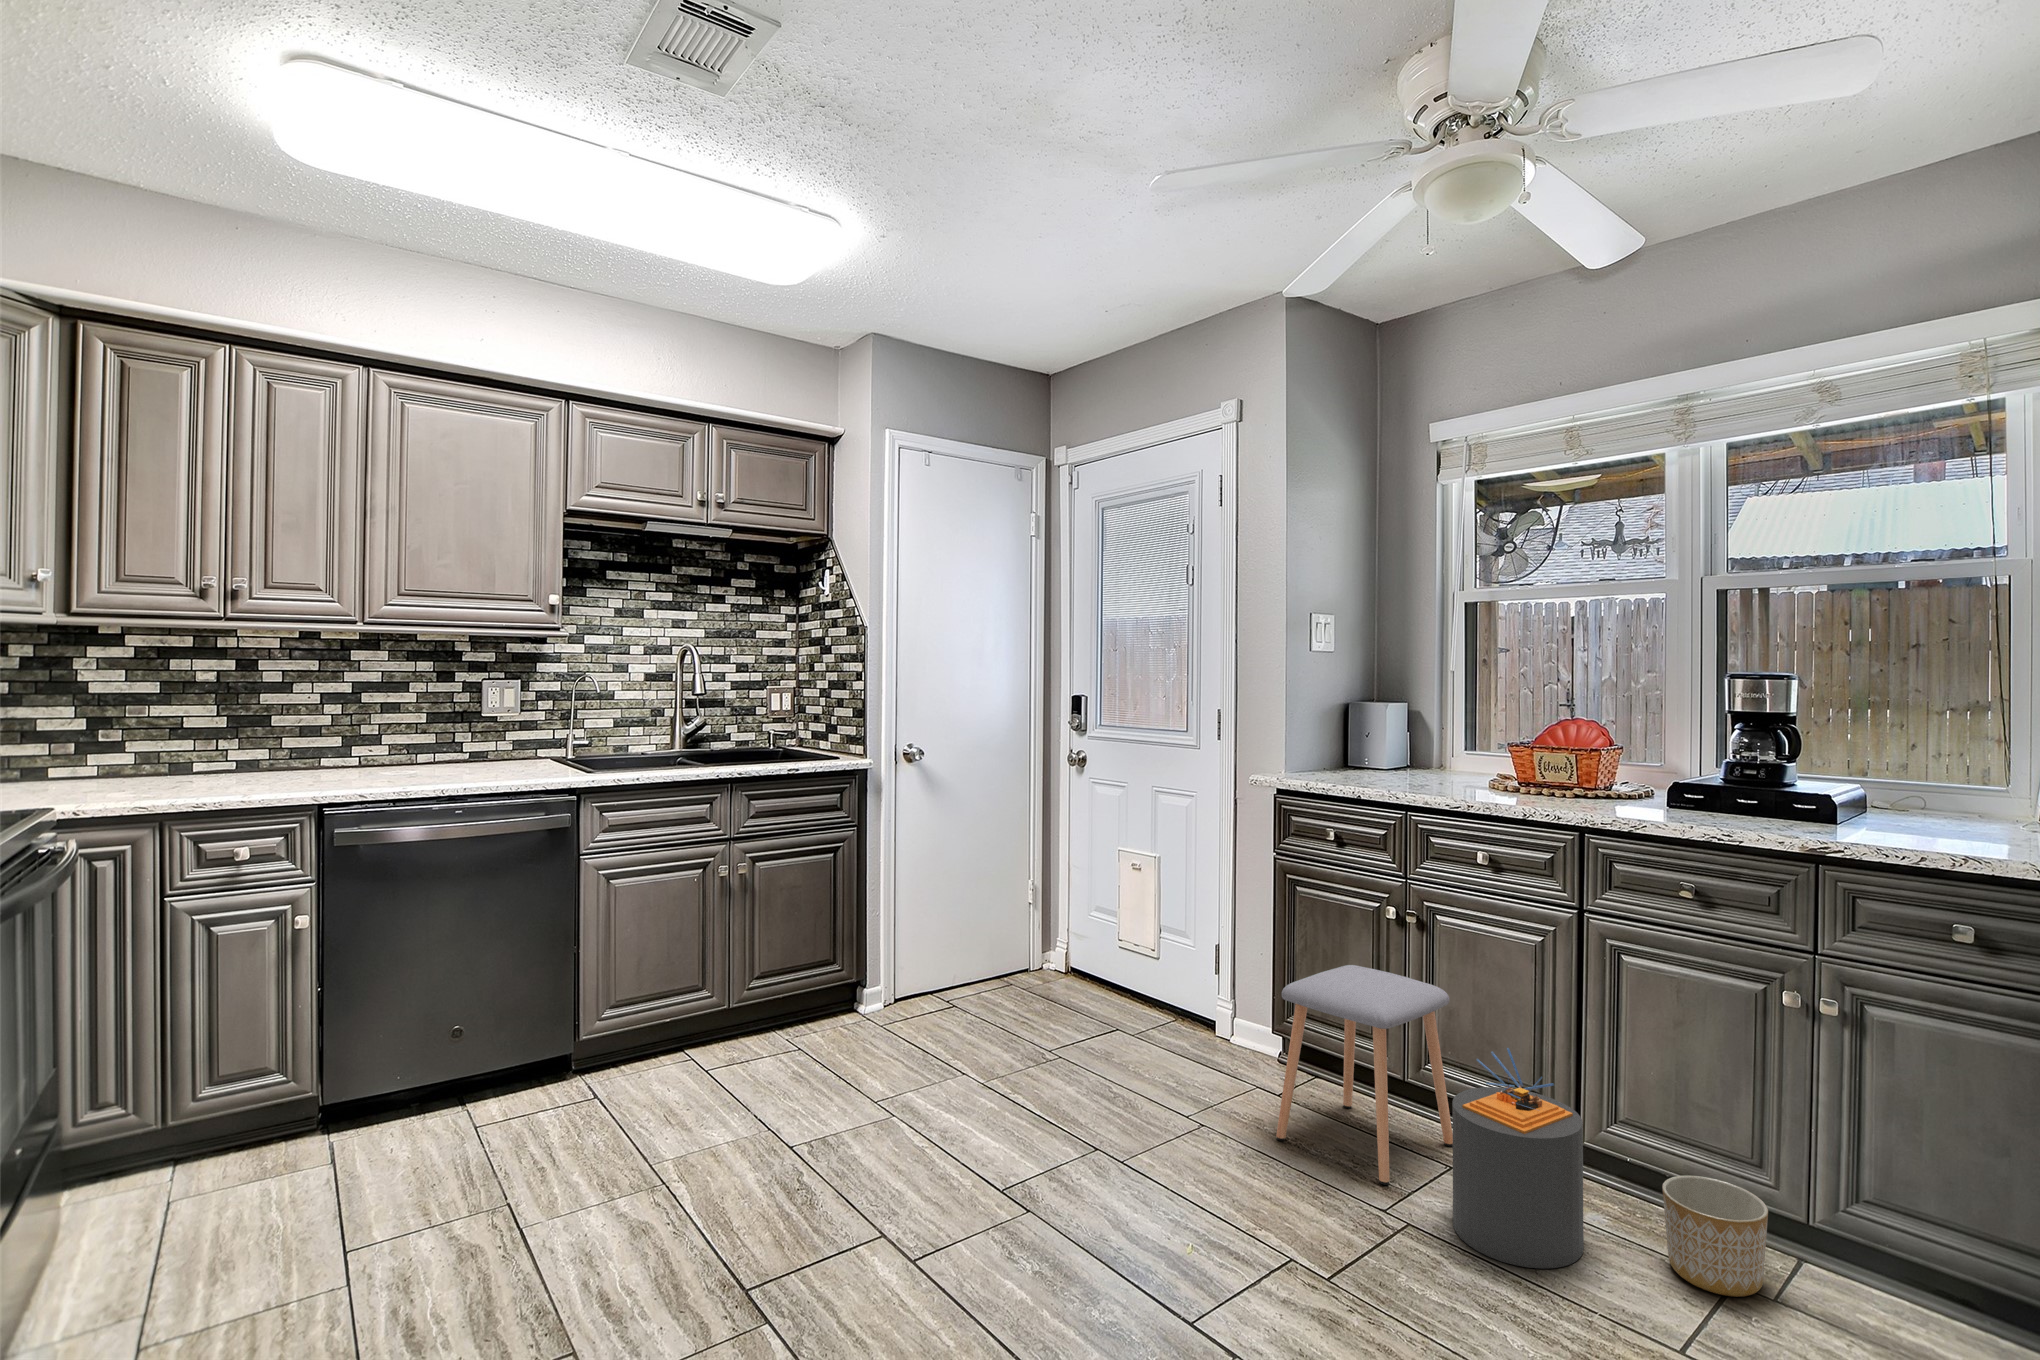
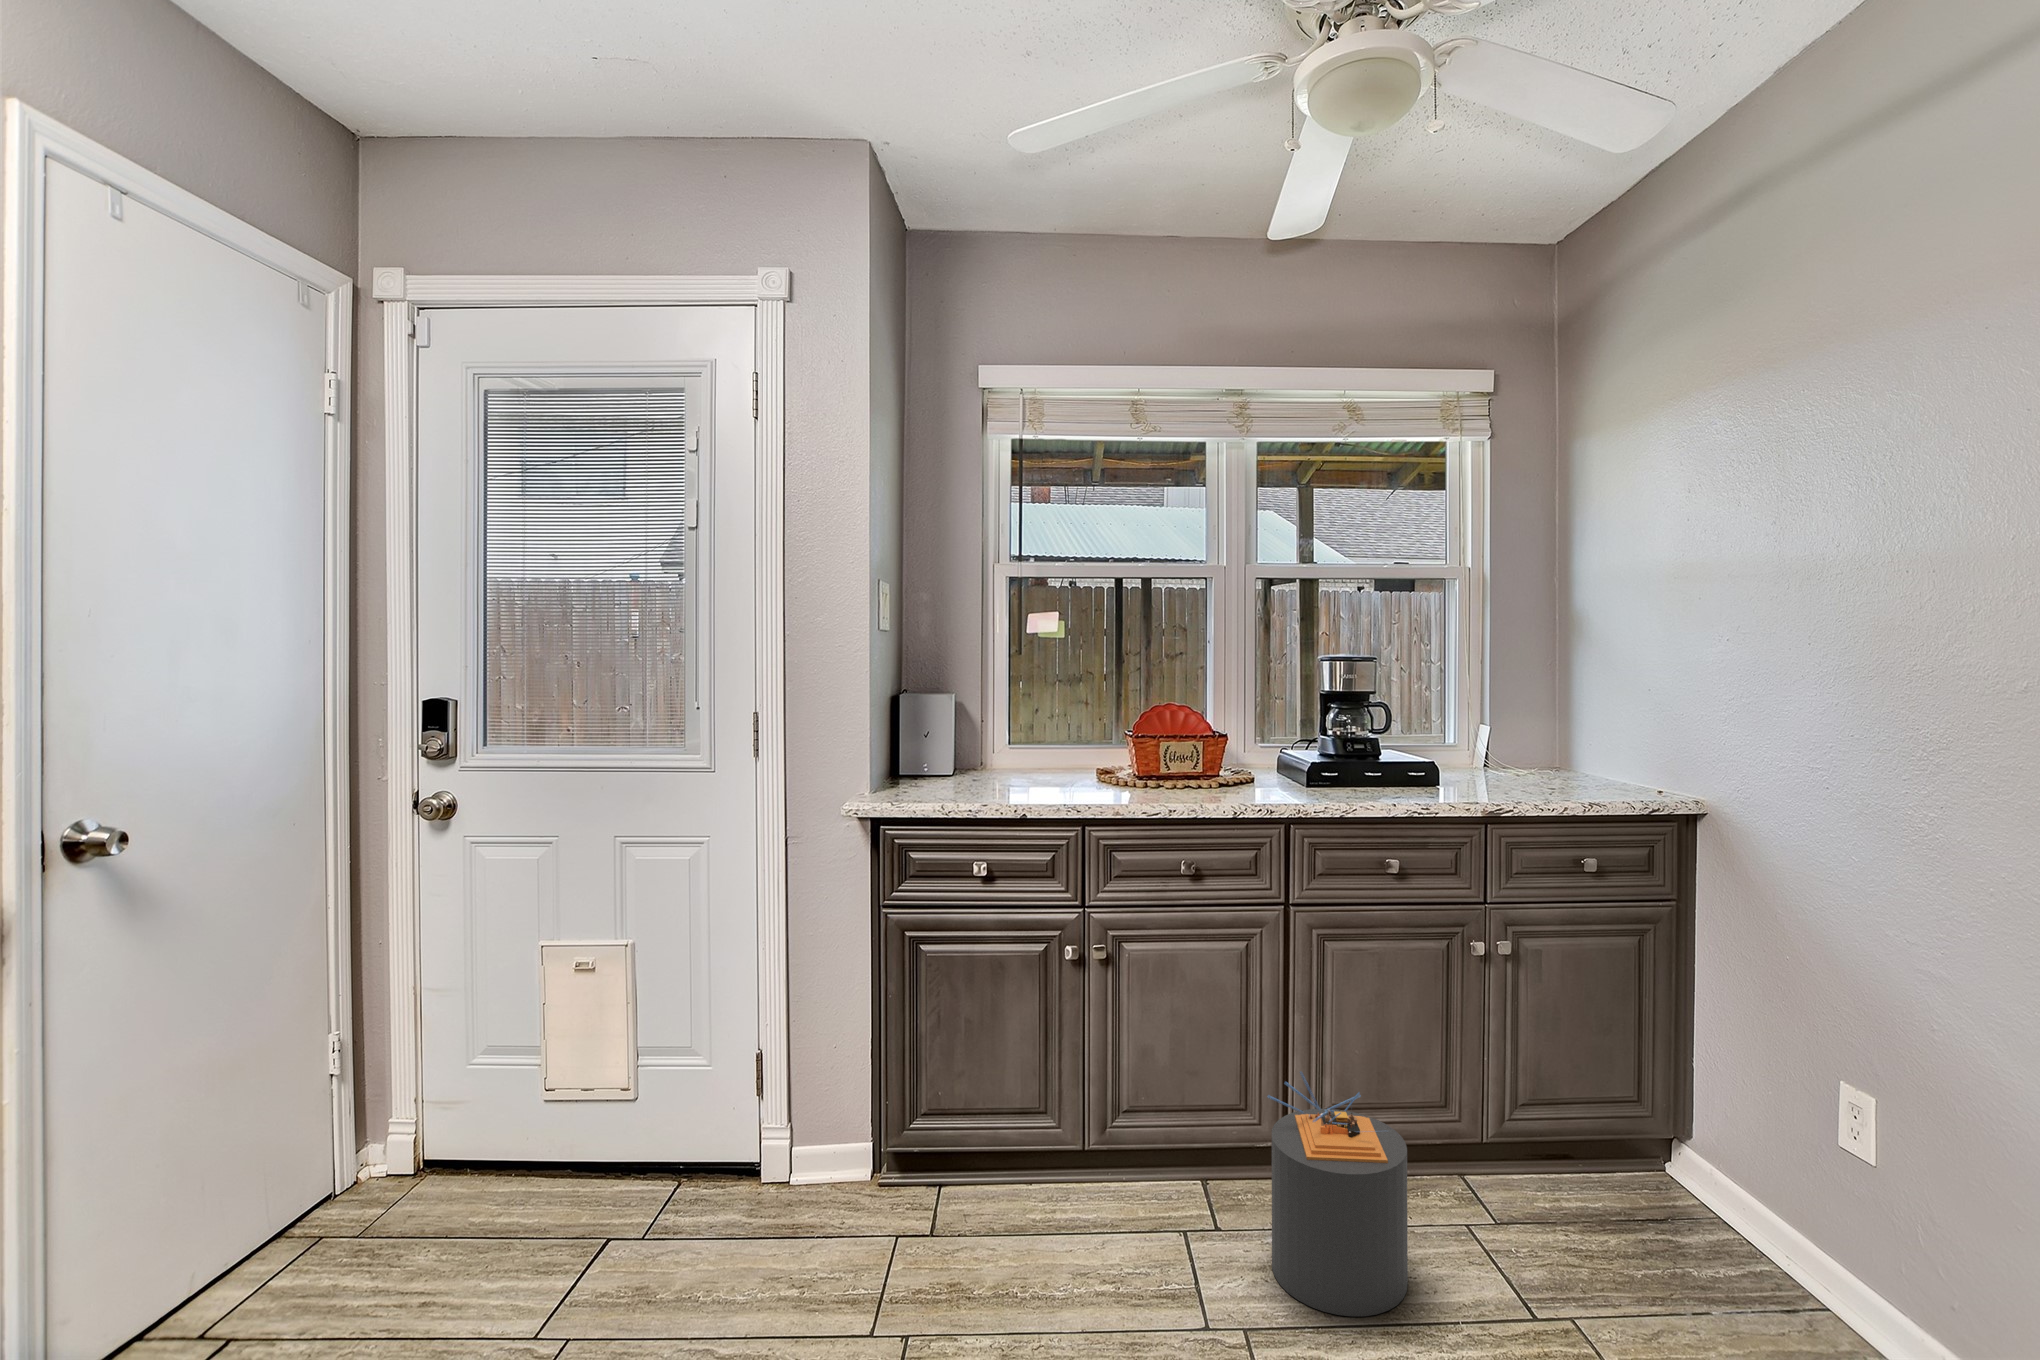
stool: present [1276,965,1453,1185] -> none [1020,1024,1193,1299]
planter: present [1662,1176,1768,1297] -> none [1421,1127,1512,1239]

